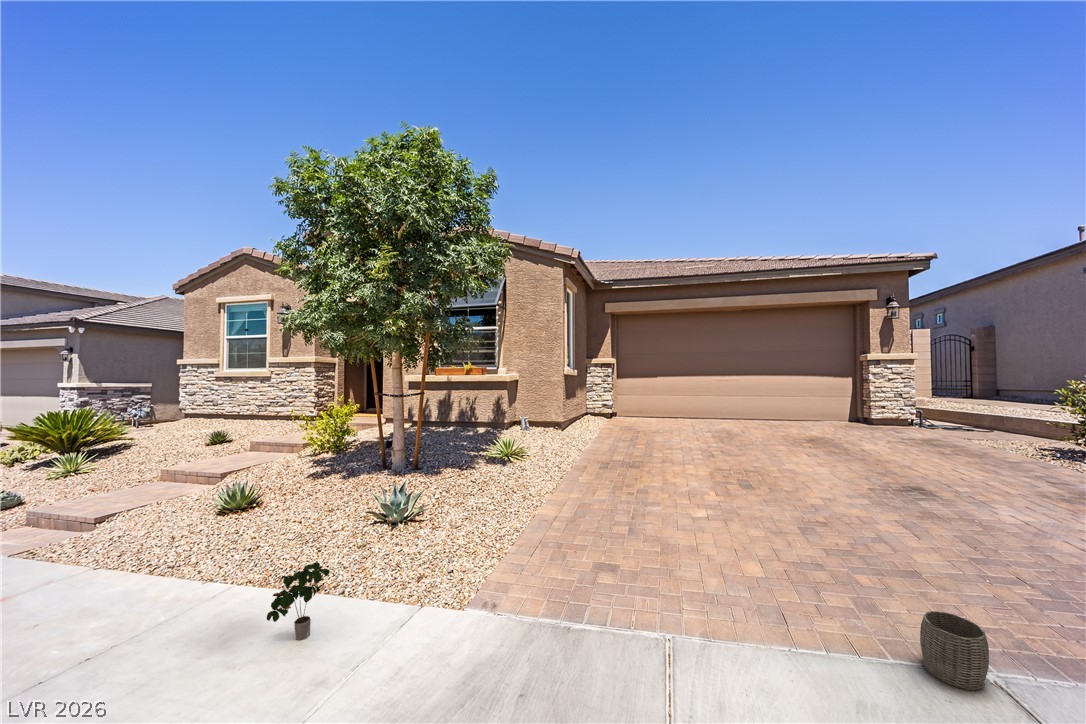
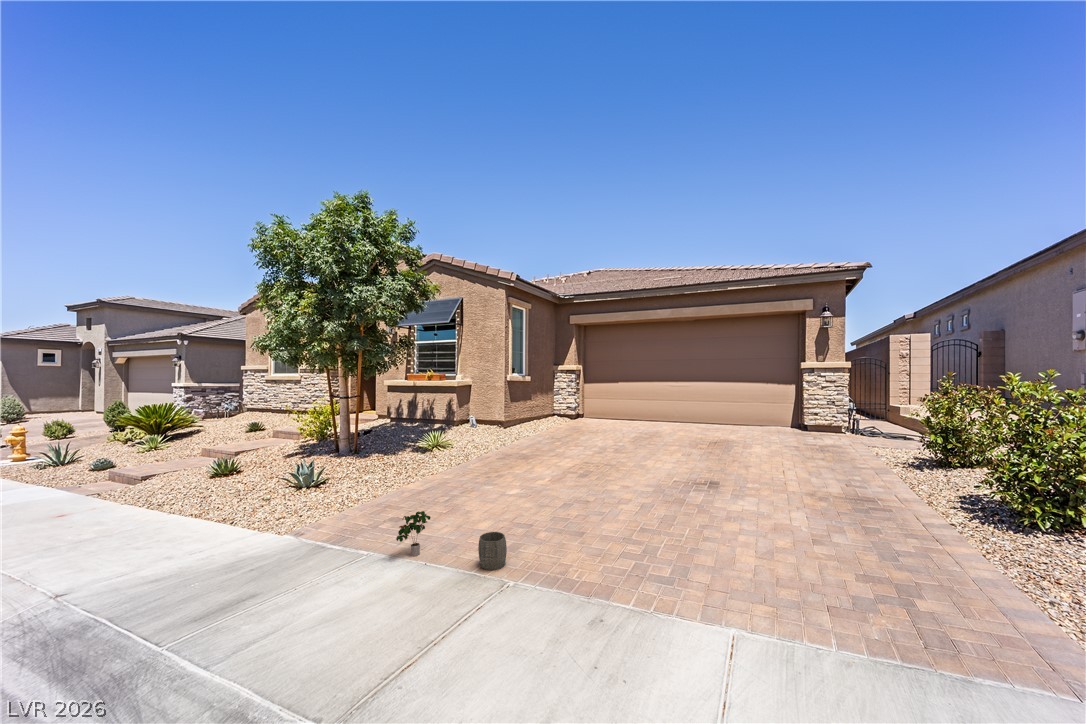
potted plant: present [267,562,330,640] -> present [396,511,431,556]

